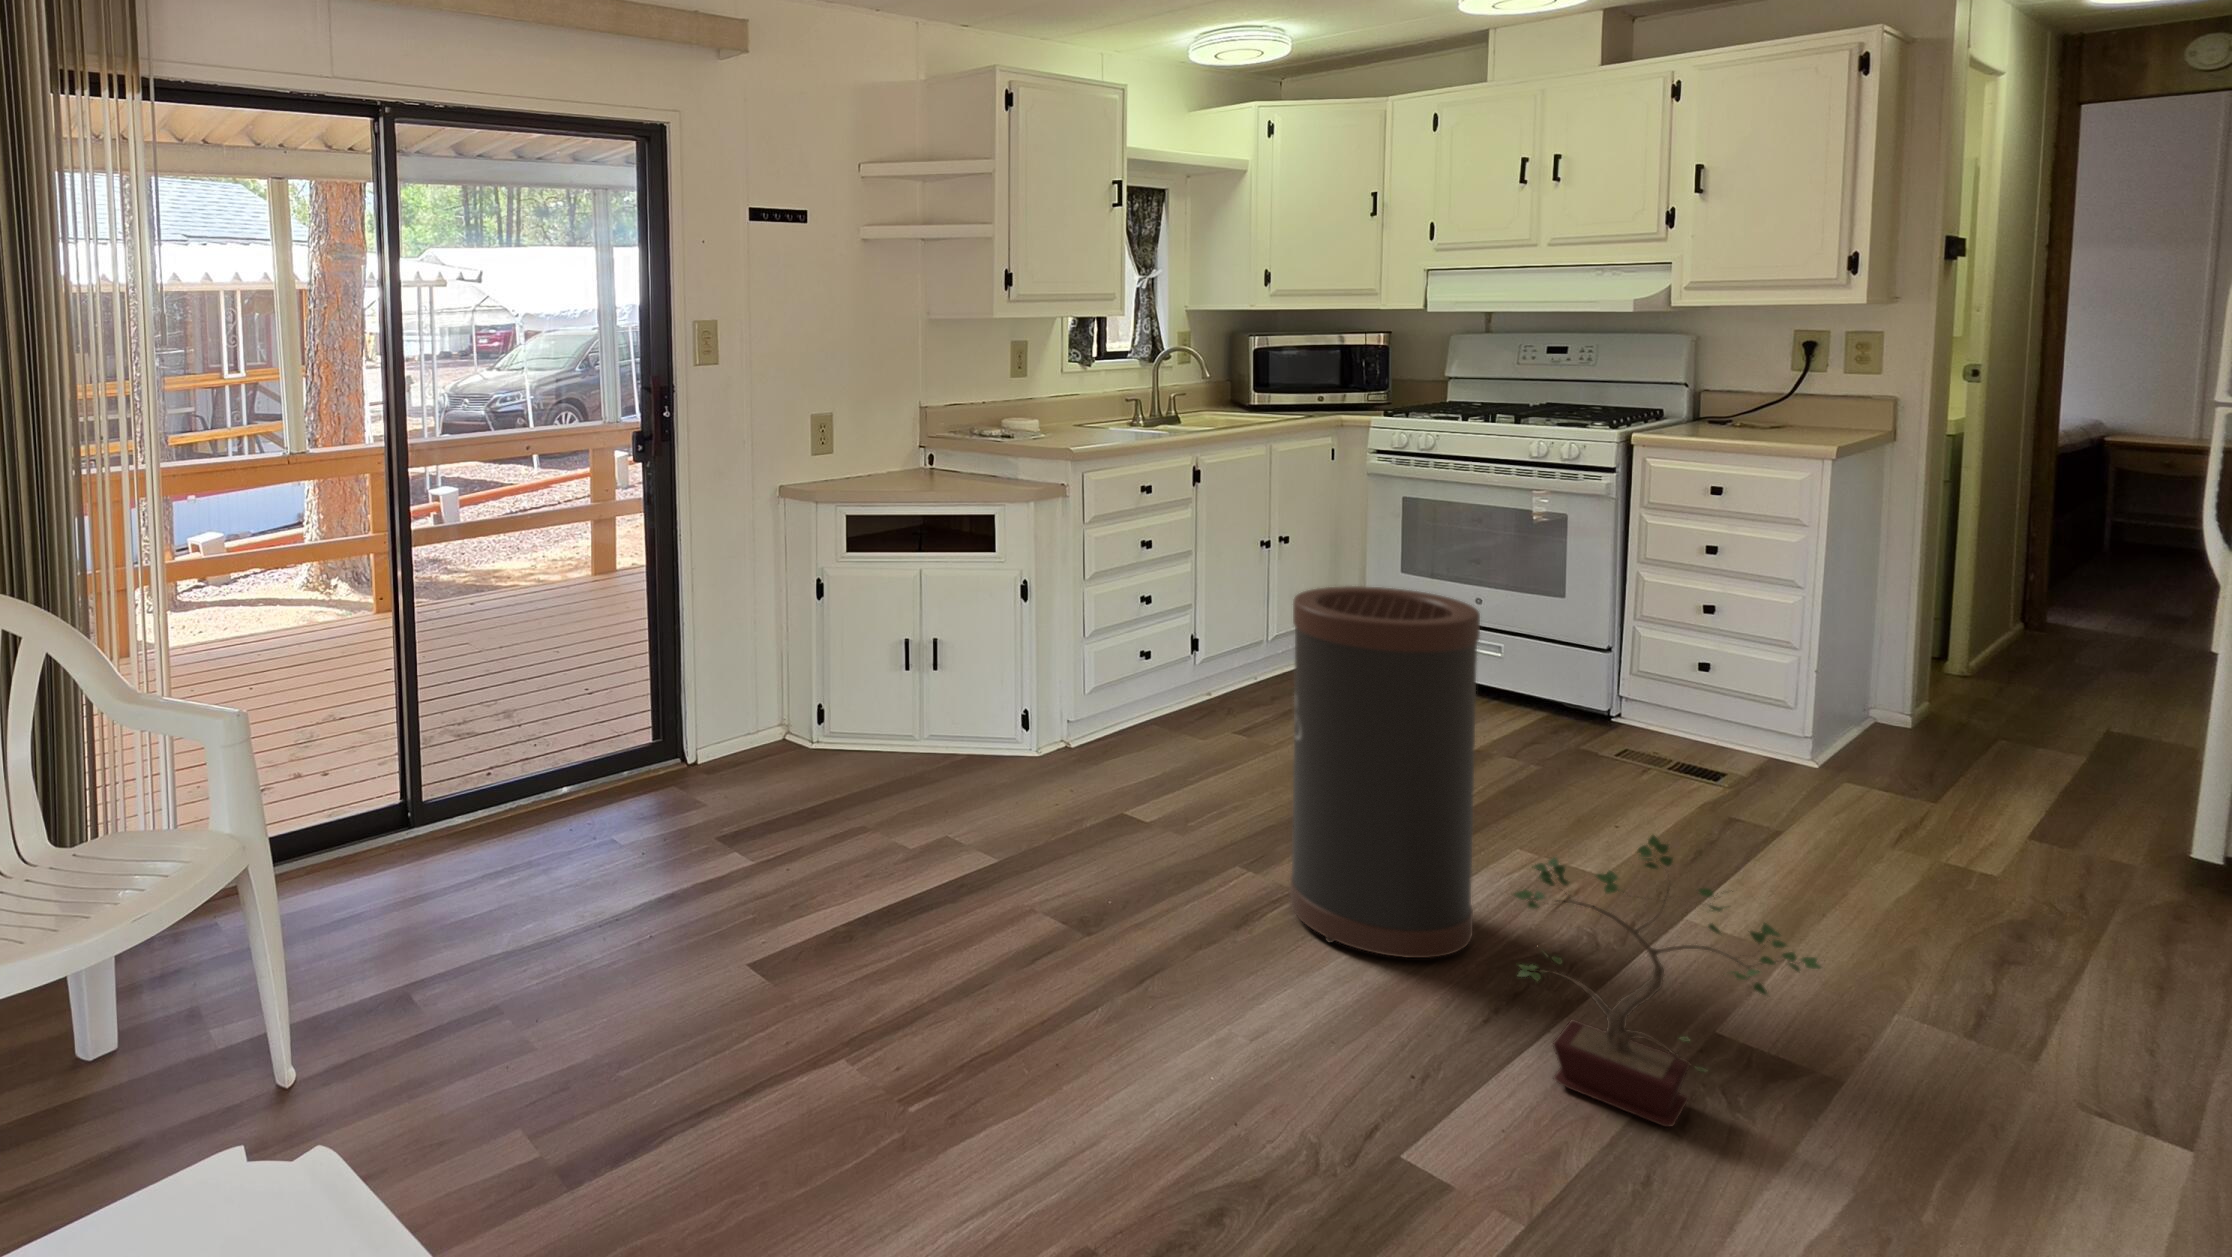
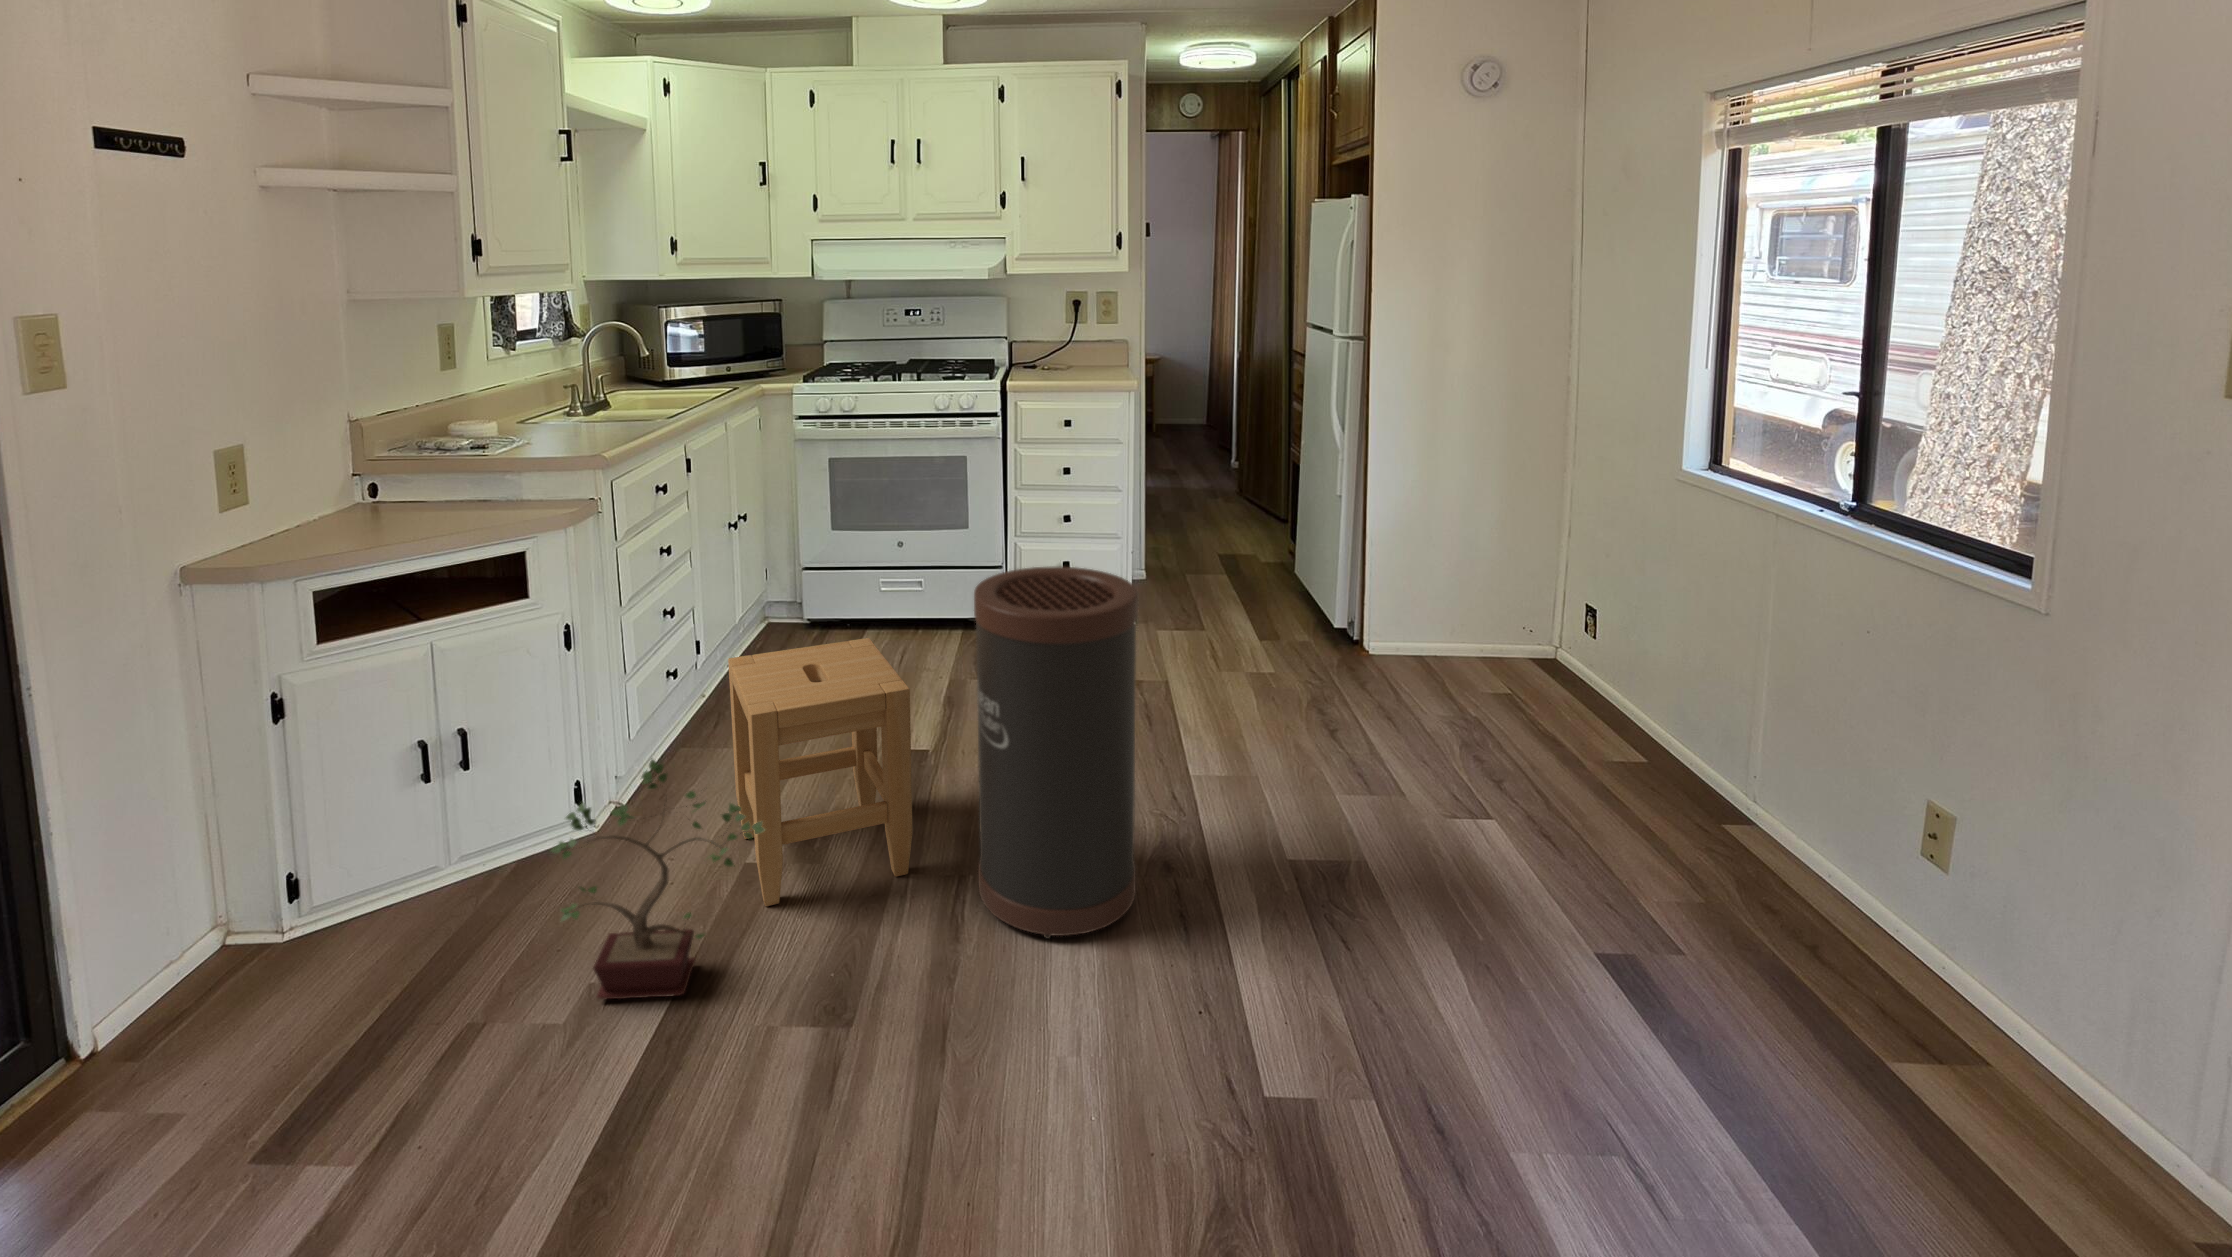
stool: none [1108,629,1277,859] -> present [728,638,912,906]
potted plant: present [1514,835,1821,1127] -> present [551,758,764,999]

